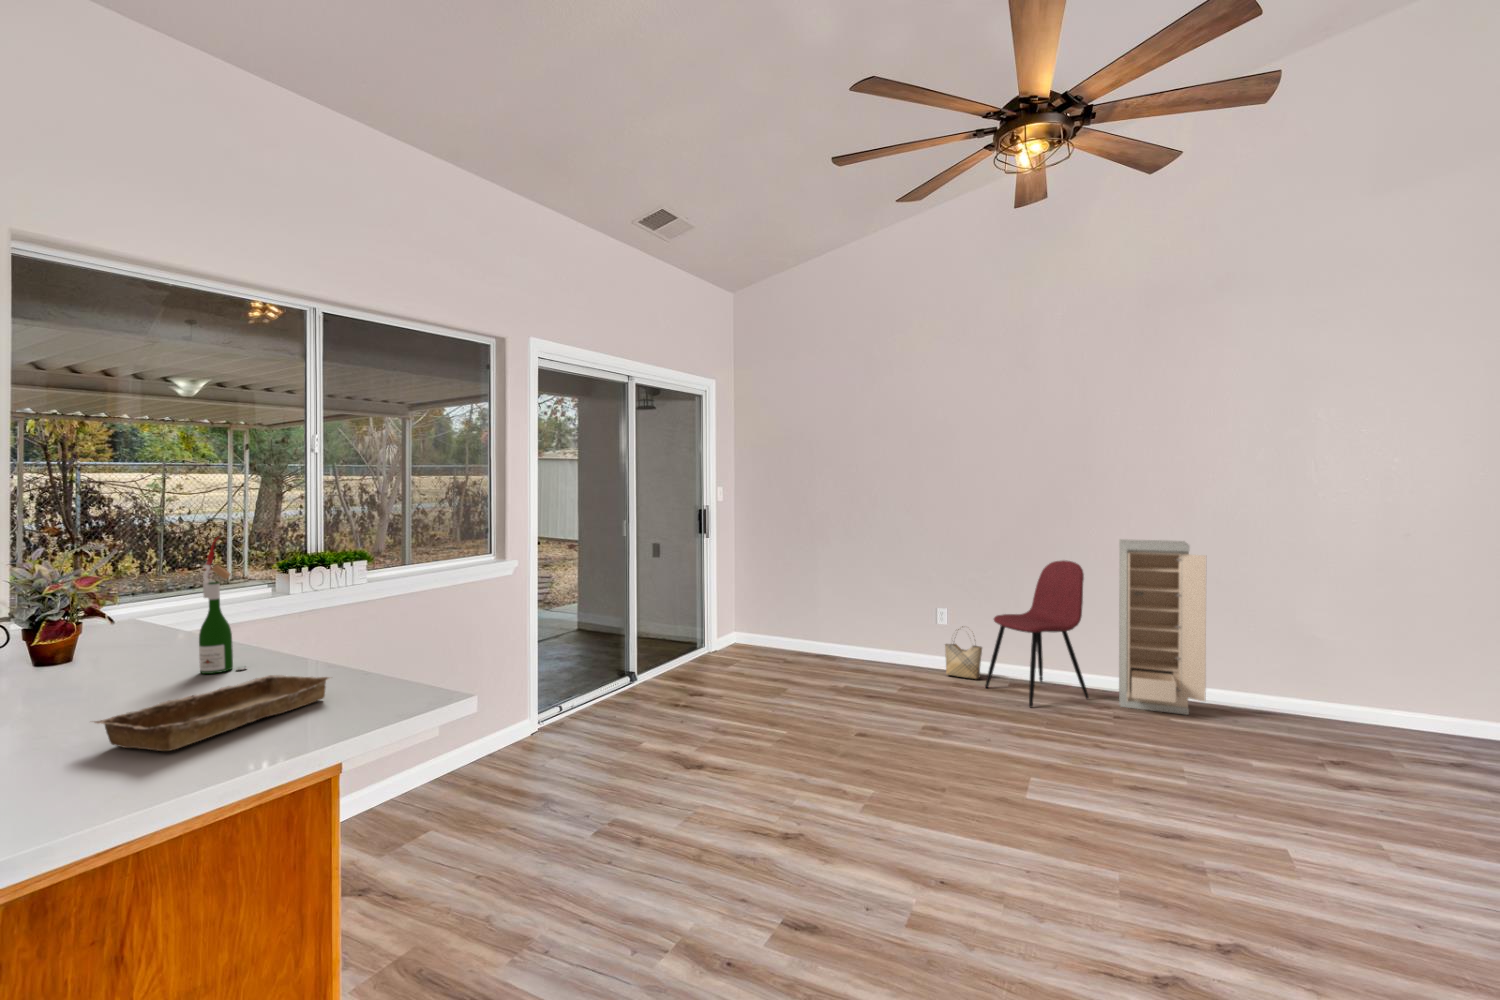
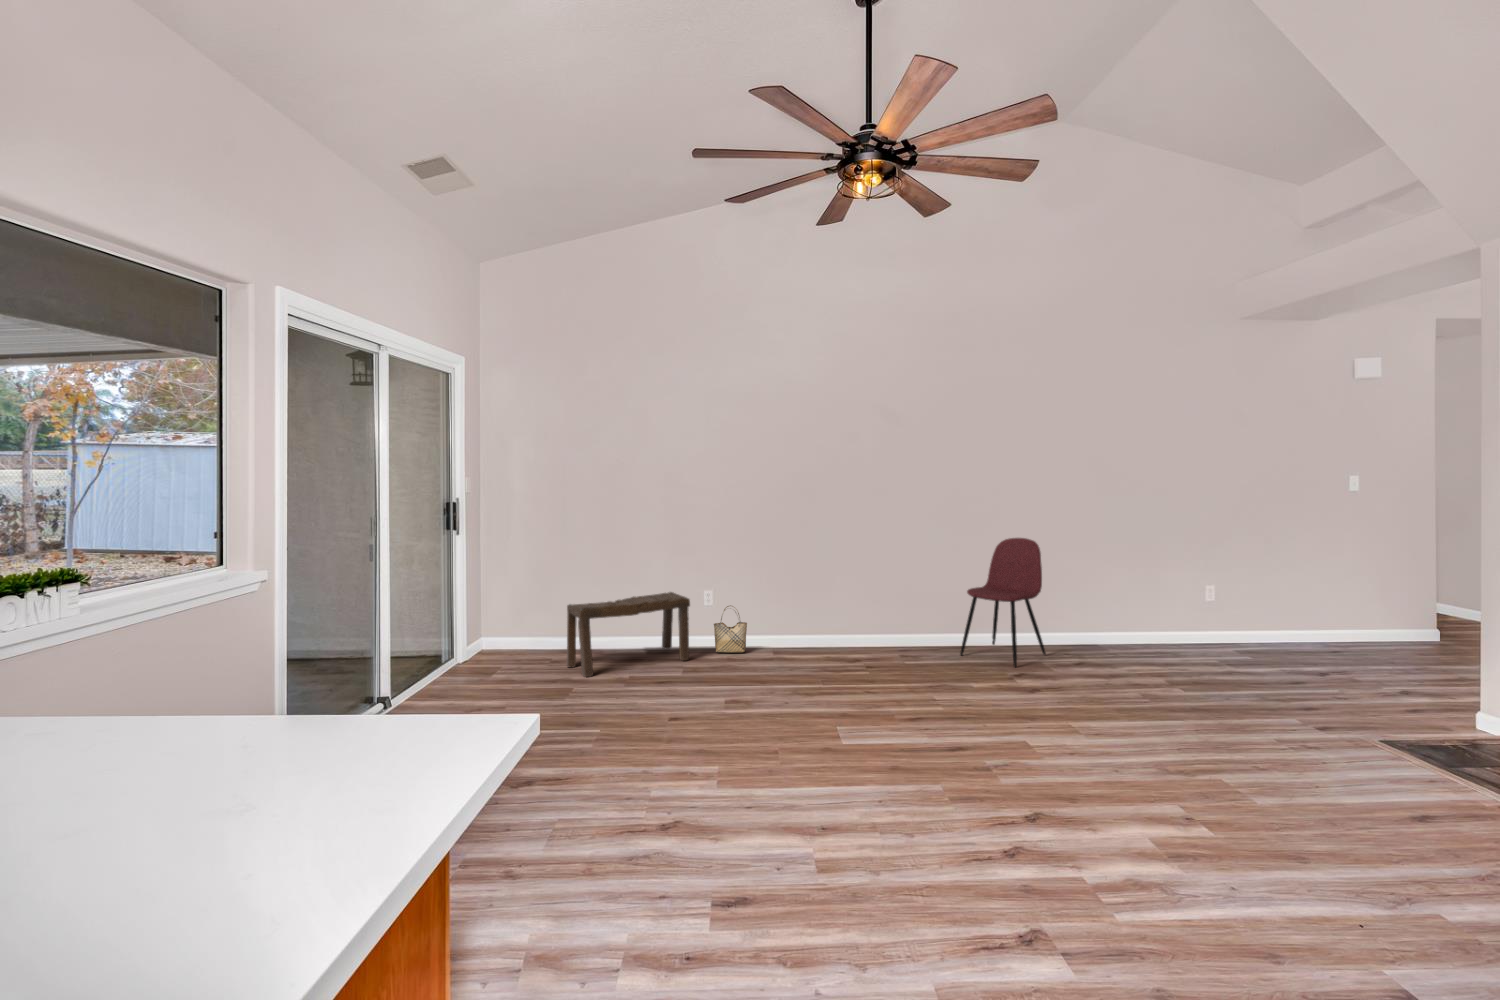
wine bottle: present [199,536,247,674] -> none [43,541,135,758]
storage cabinet: present [1119,539,1206,715] -> none [855,519,923,659]
dining chair: present [985,560,1089,707] -> present [960,538,1046,667]
bench: none [793,605,914,681] -> present [567,592,690,677]
tray: present [95,675,330,751] -> none [92,720,375,871]

